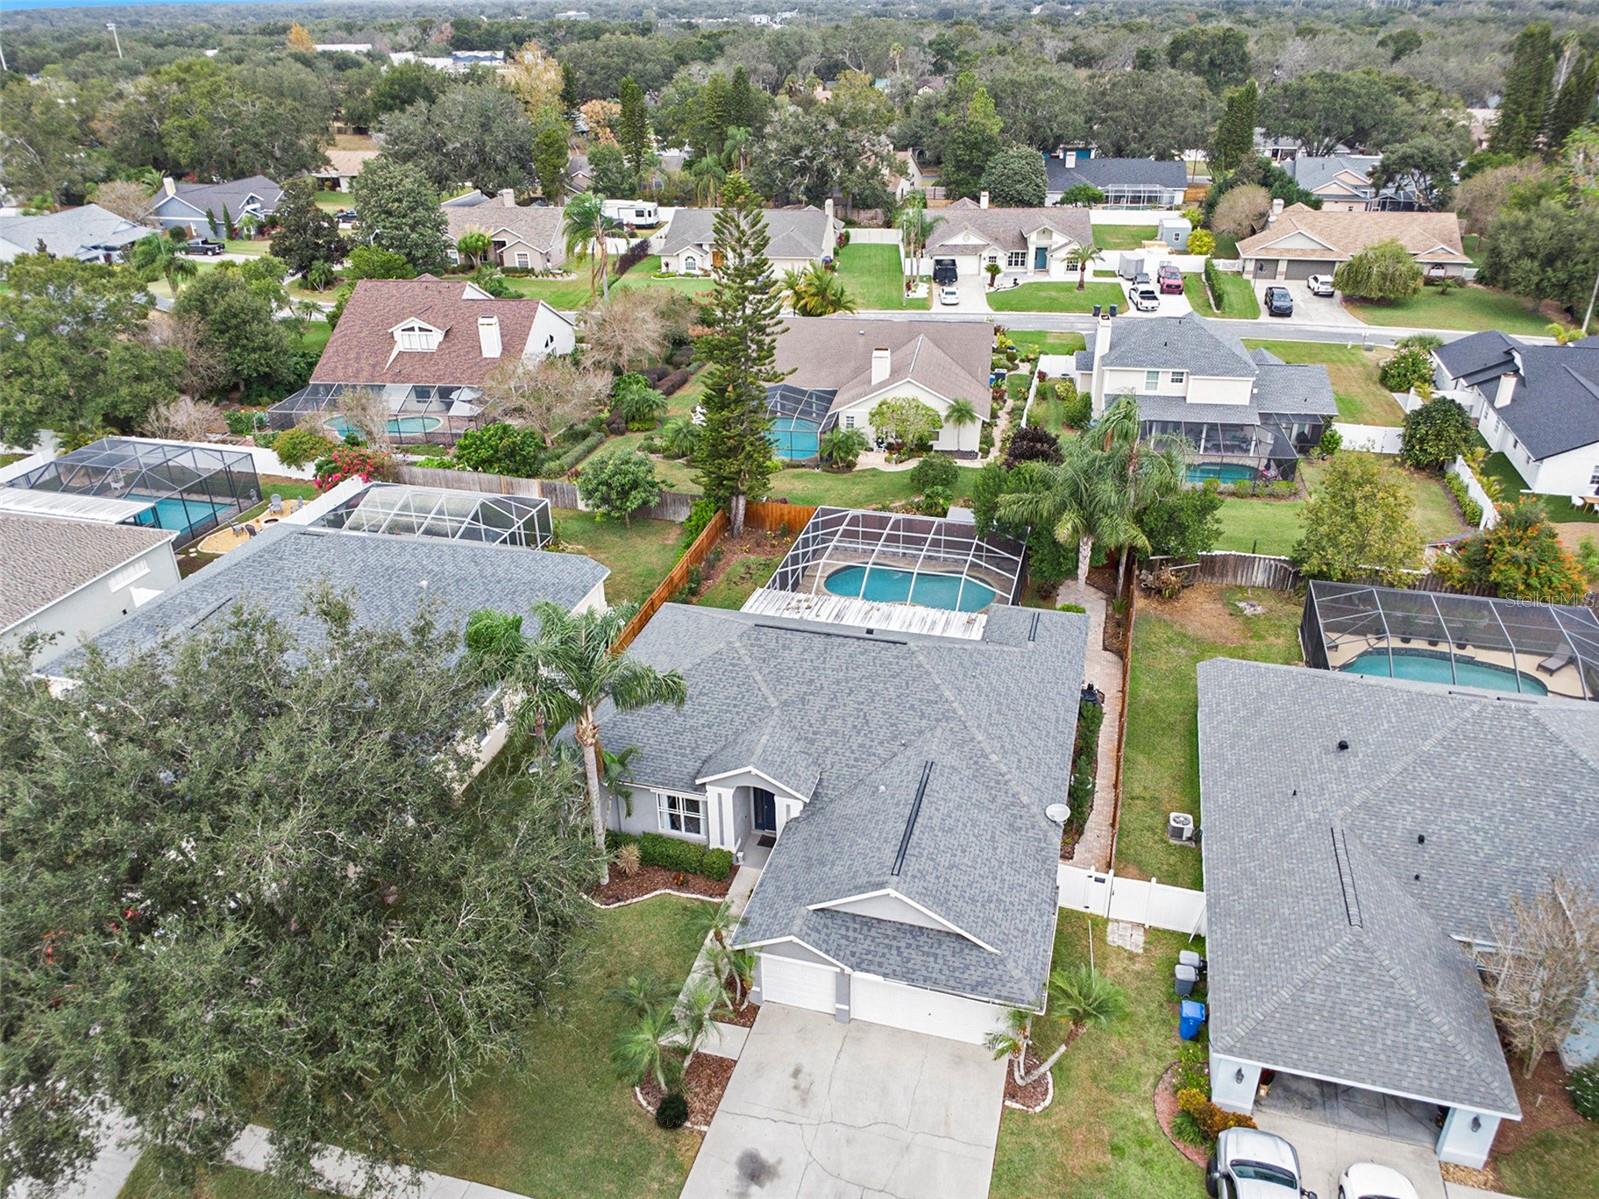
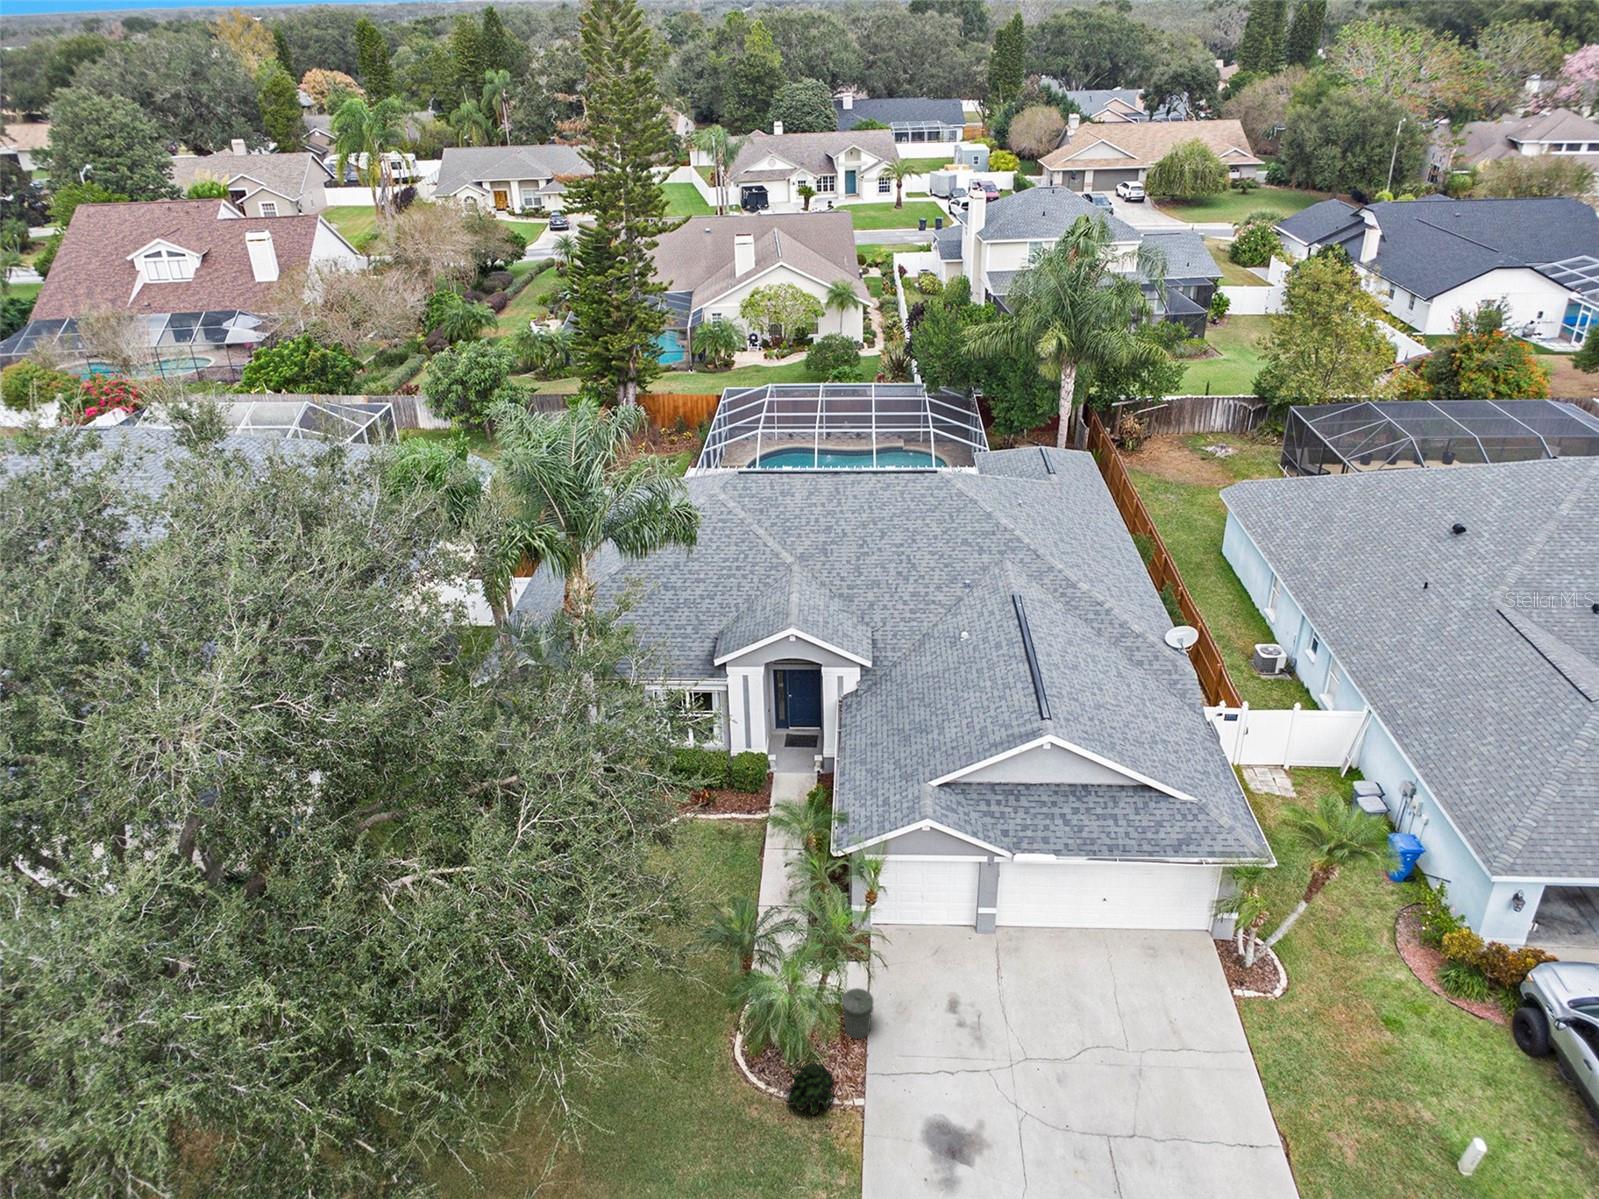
trash can: none [710,1047,732,1082] -> present [842,988,873,1039]

